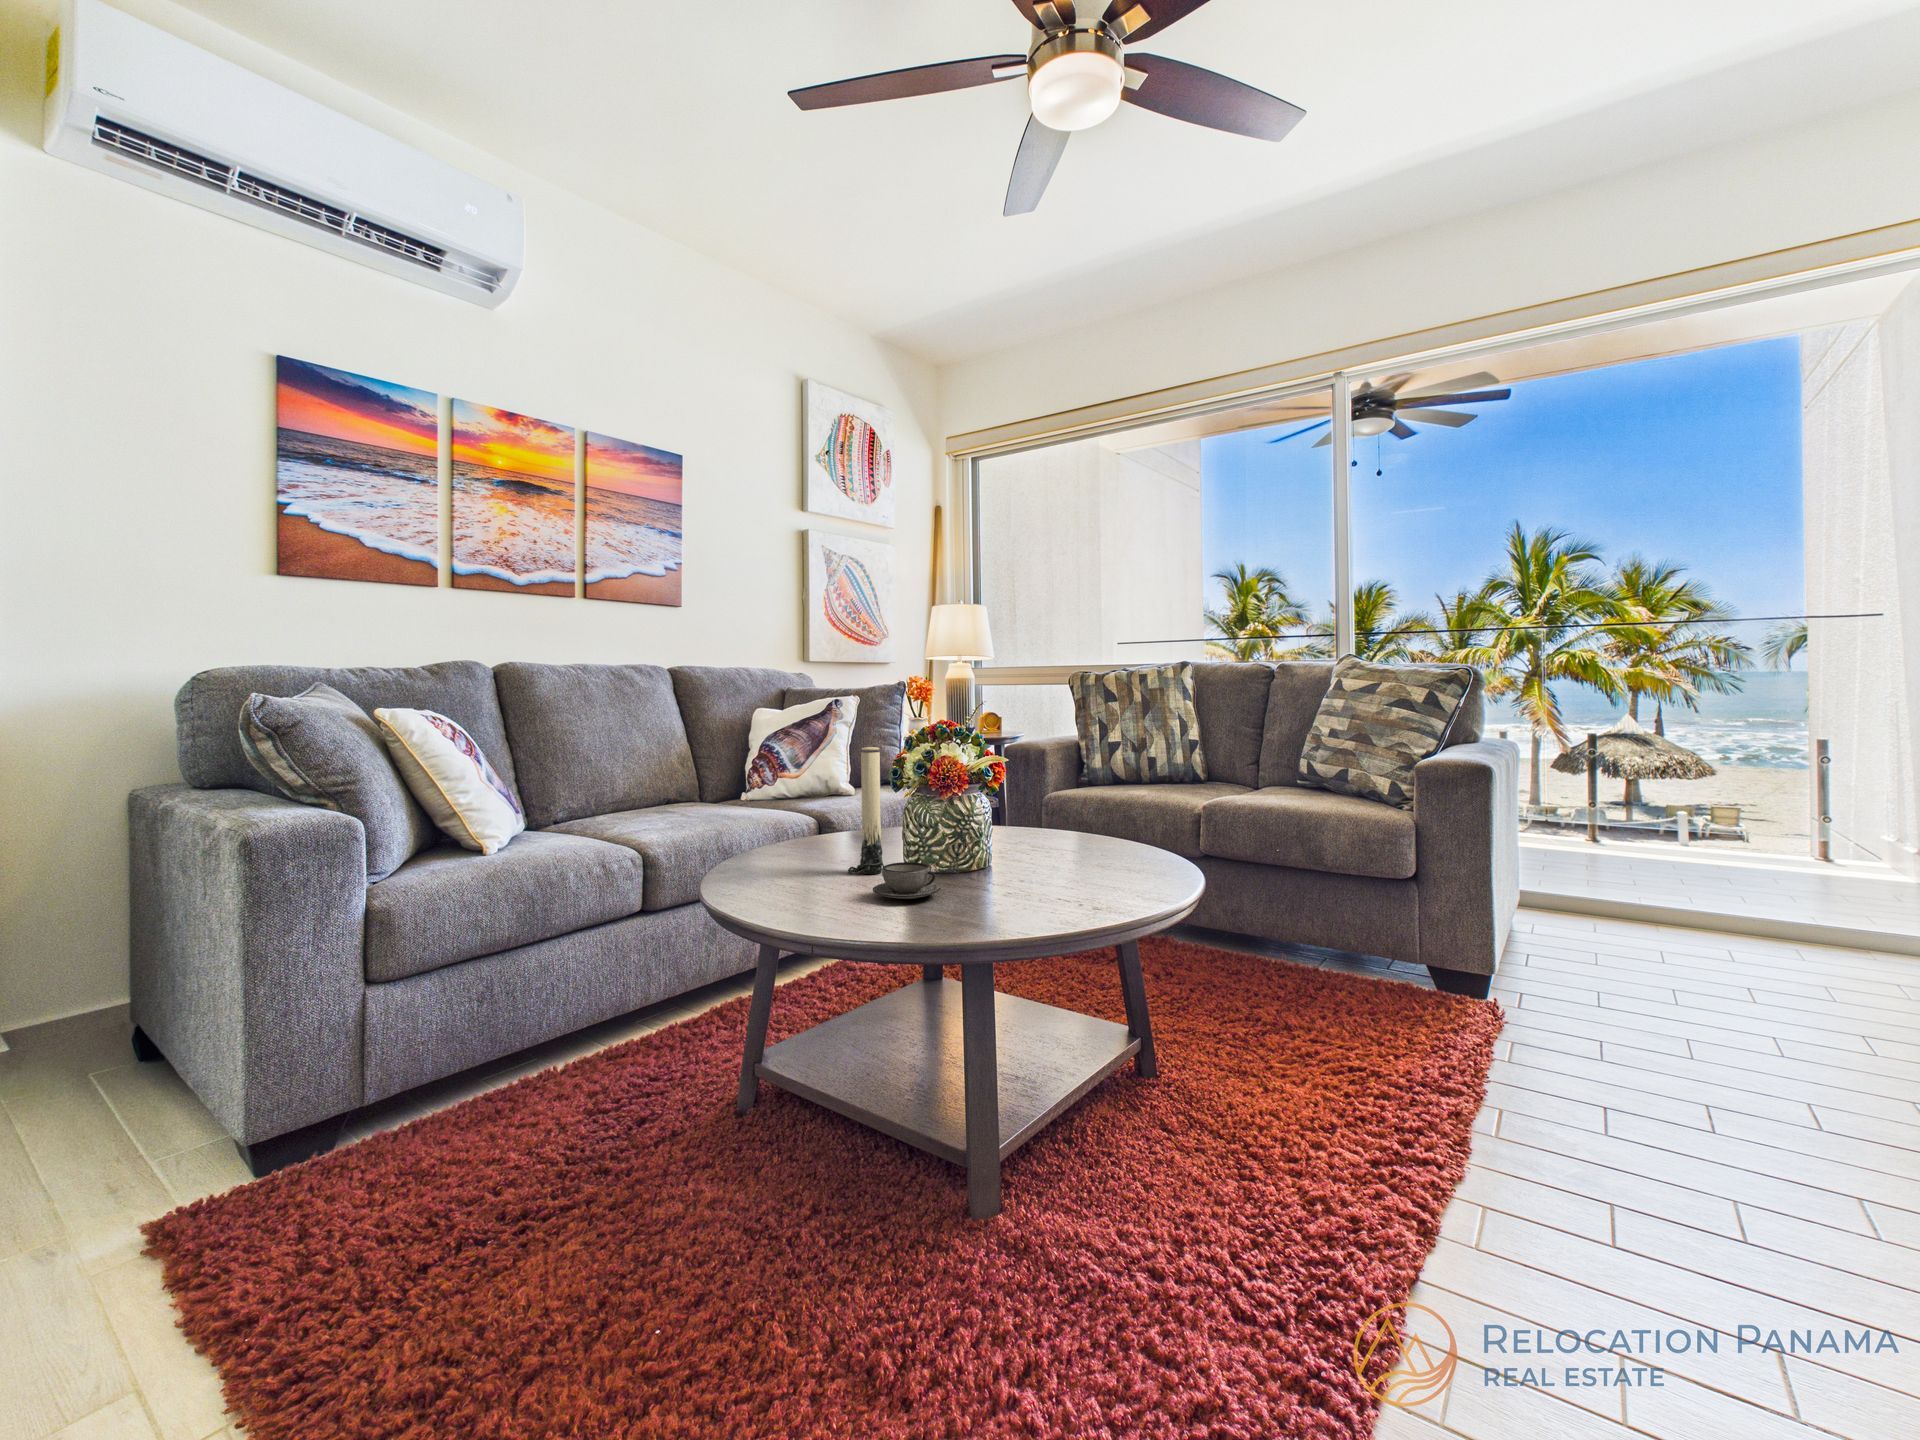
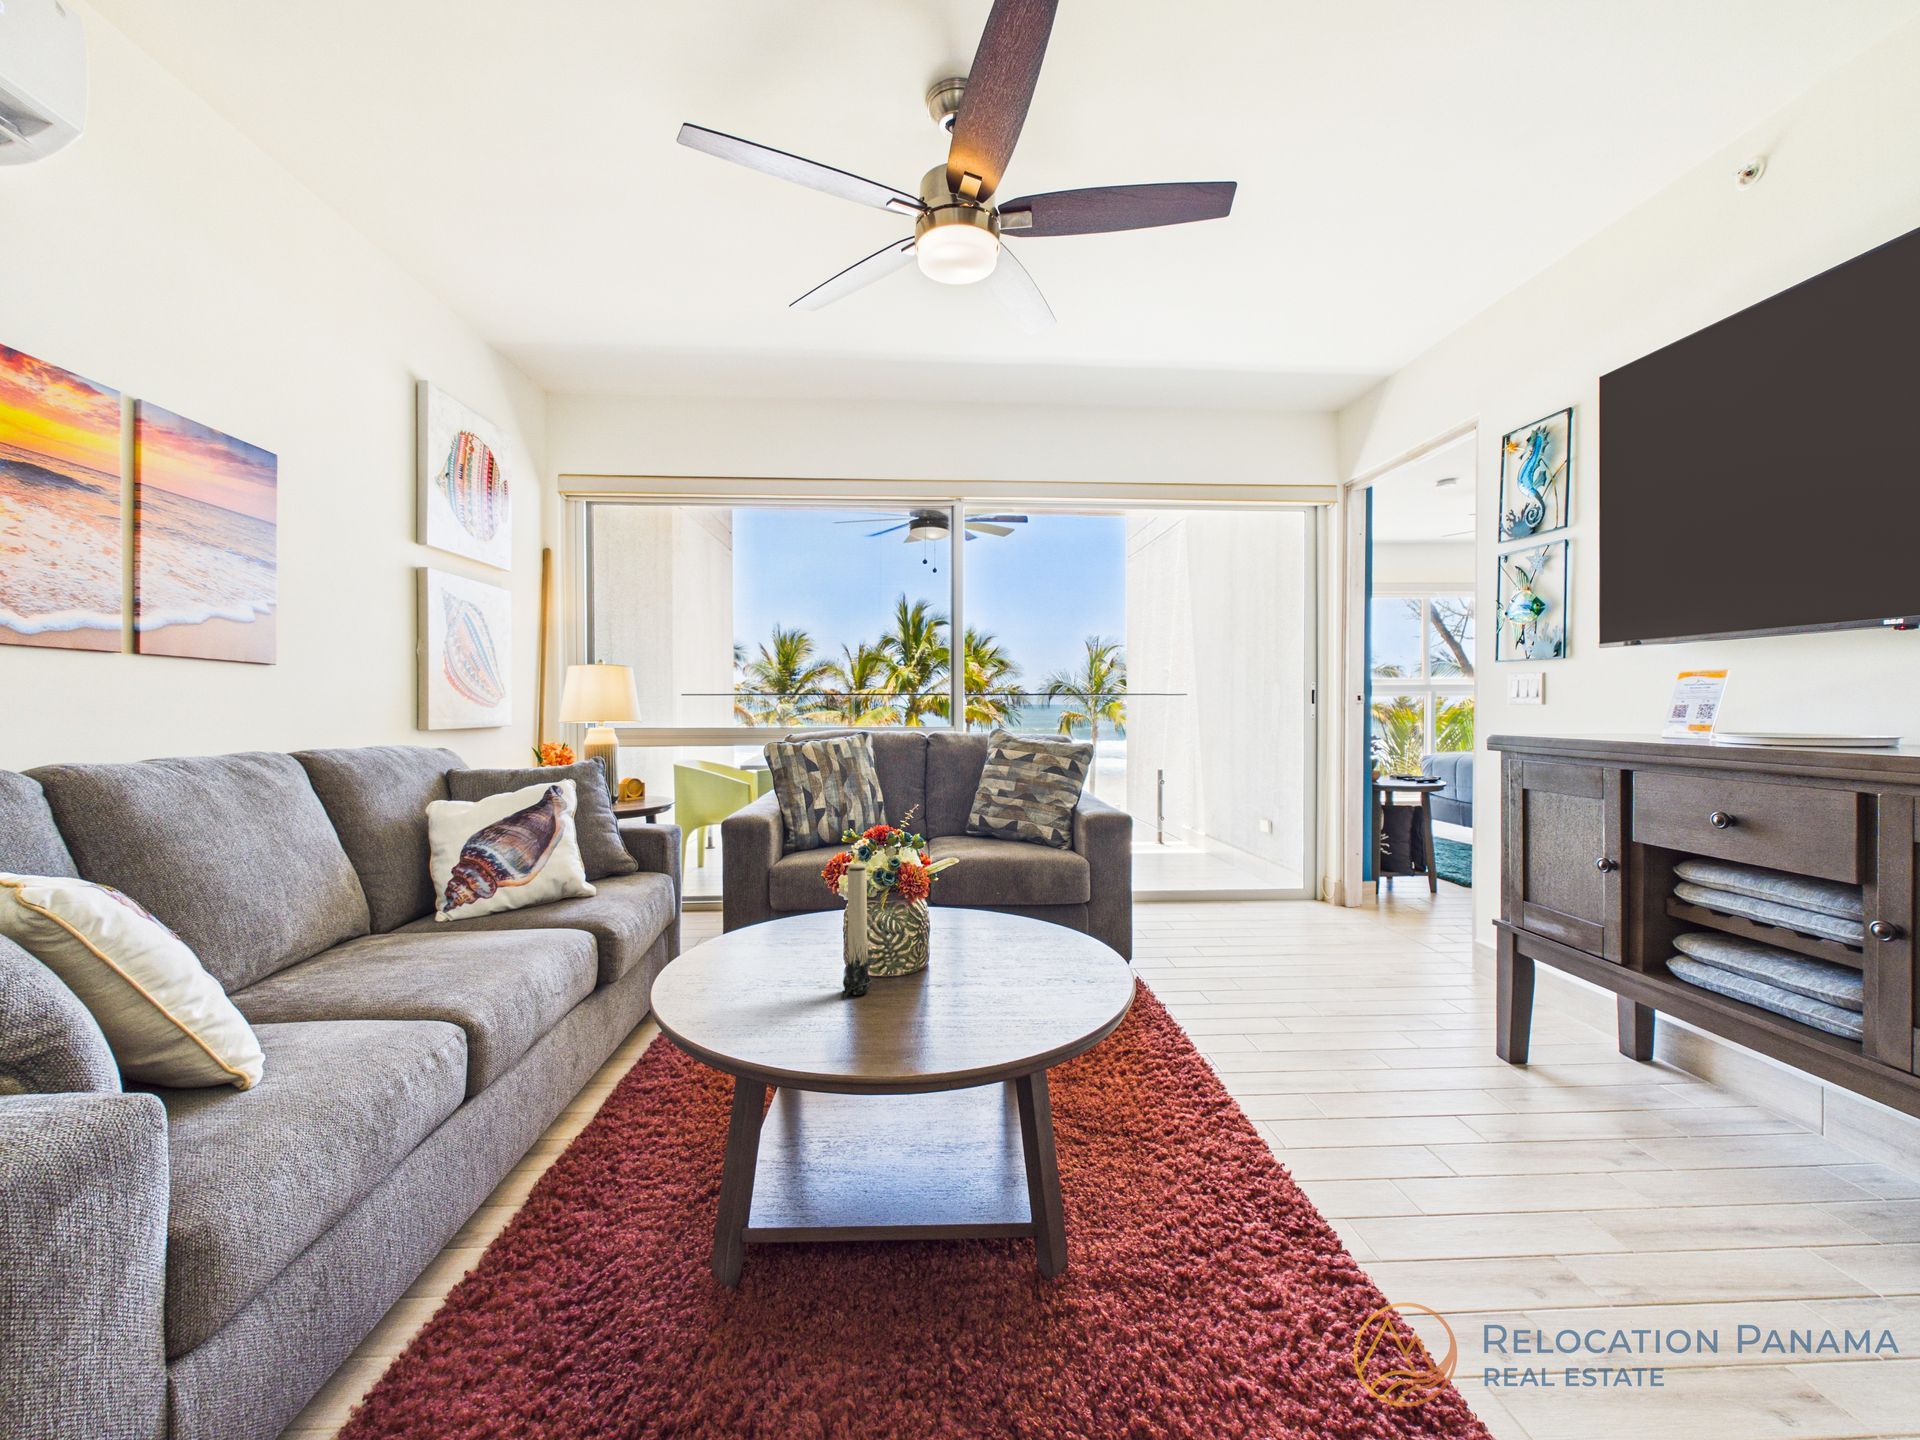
teacup: present [873,862,940,899] -> none [919,976,984,1017]

